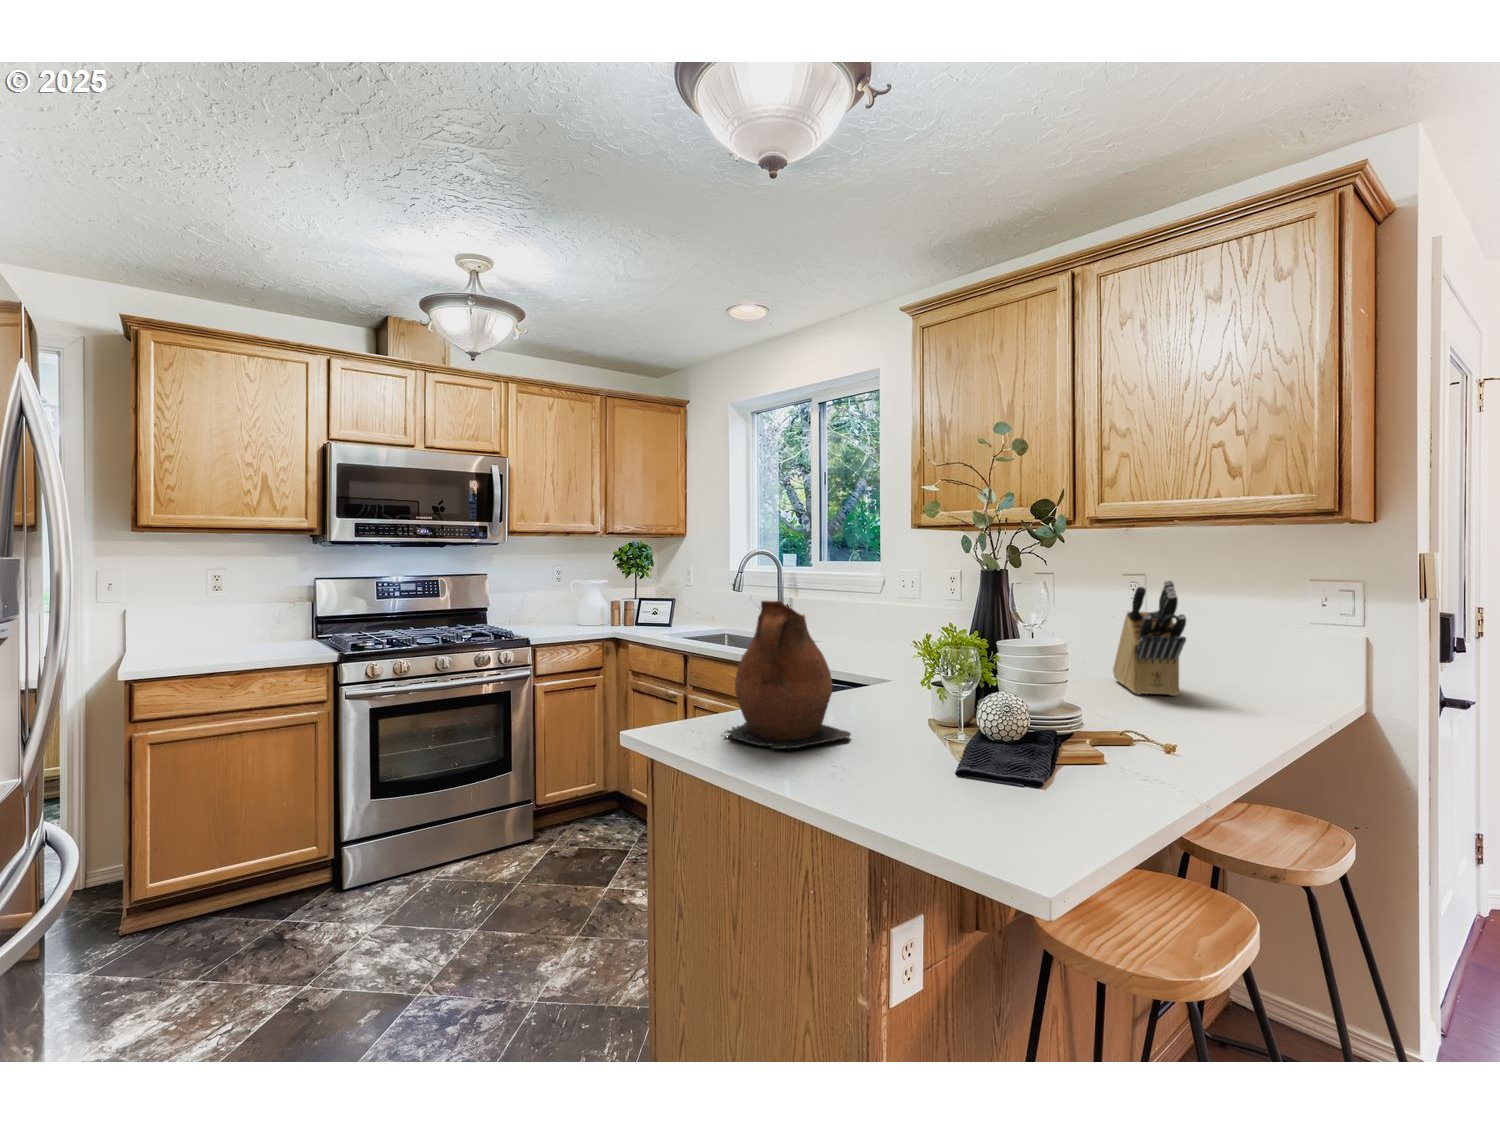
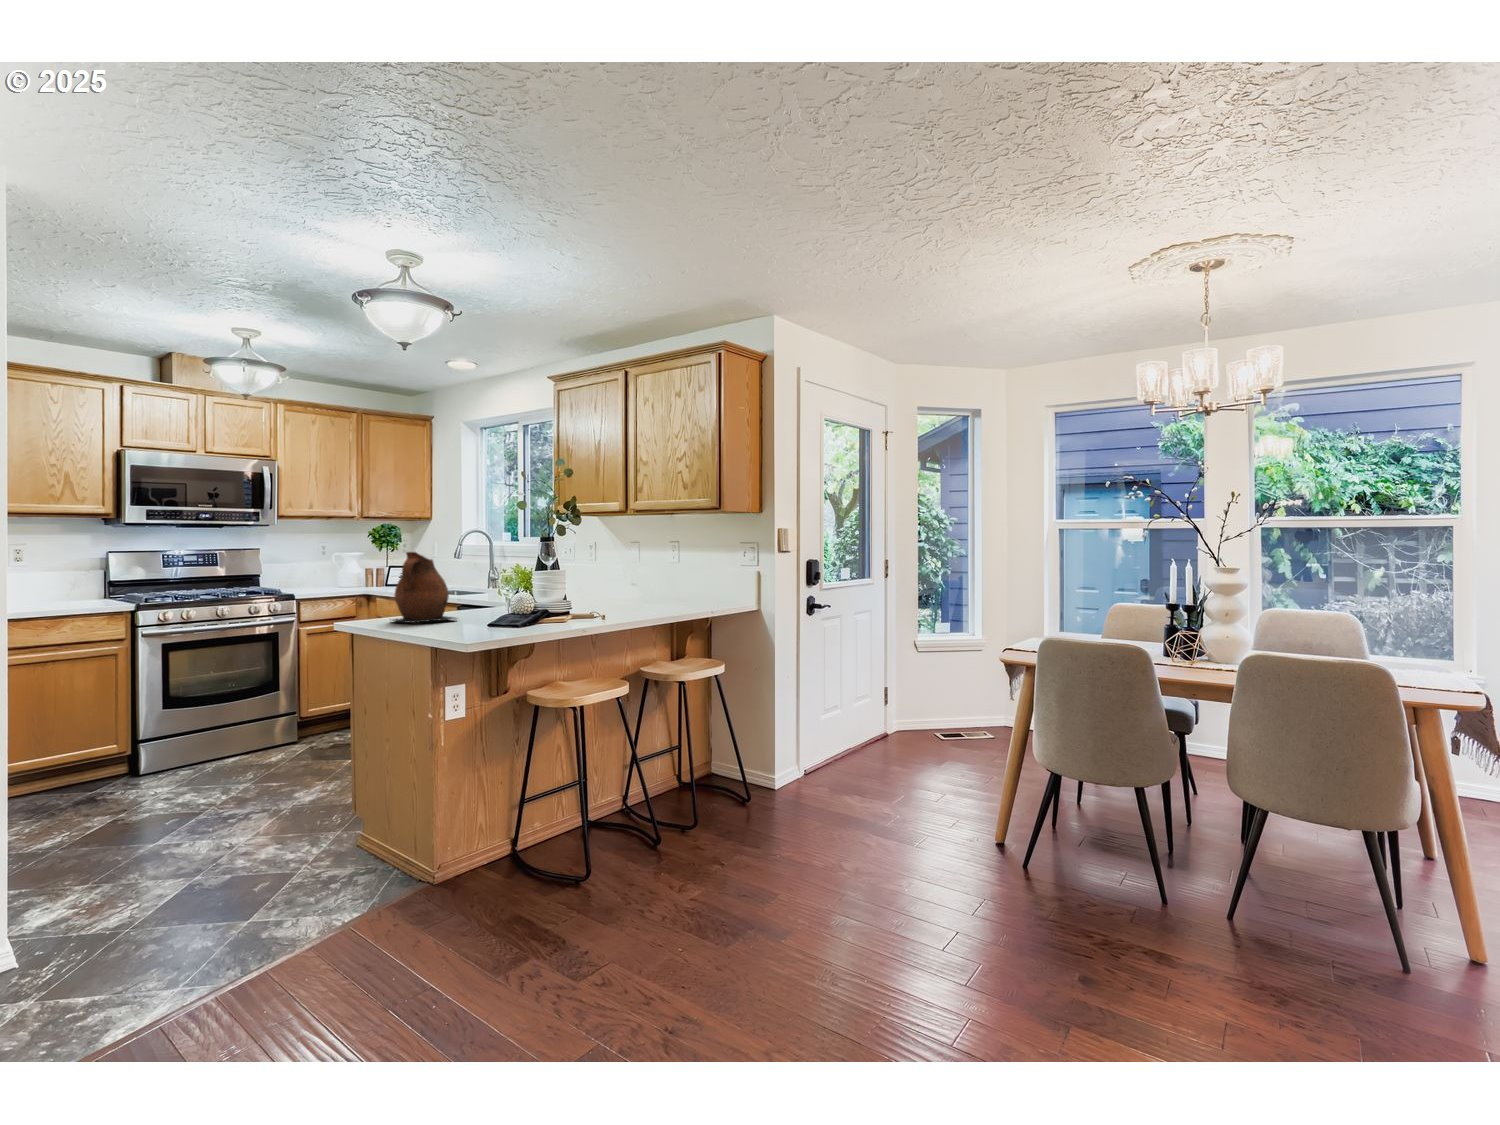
knife block: present [1113,580,1186,696] -> none [647,545,678,607]

